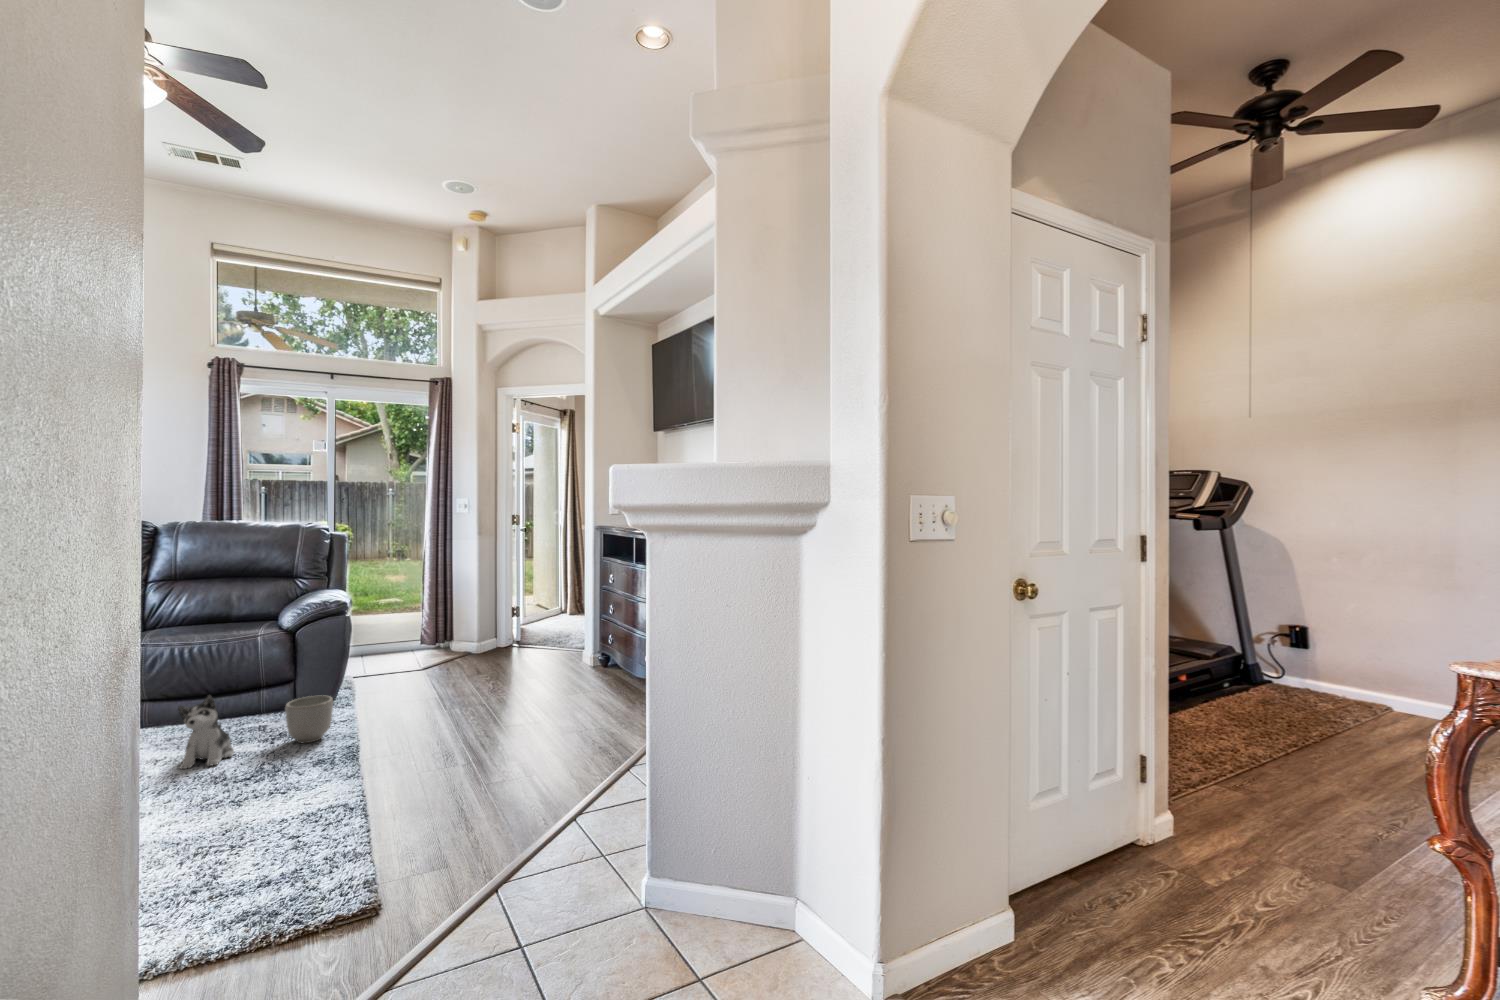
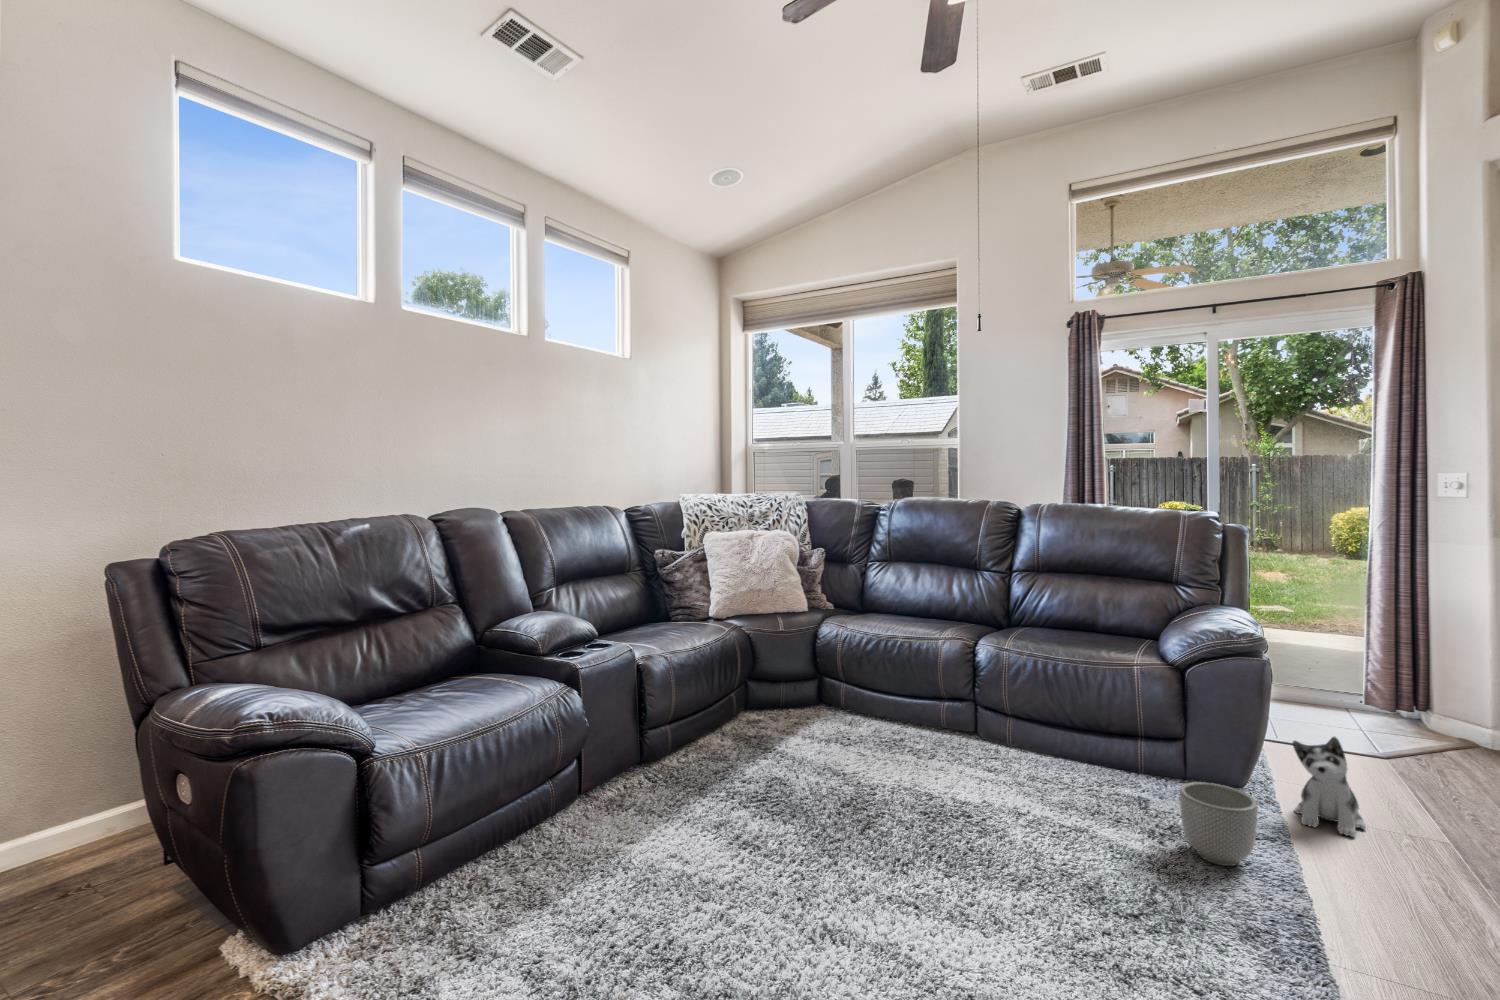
plush toy: present [178,695,234,769] -> present [1292,737,1366,837]

